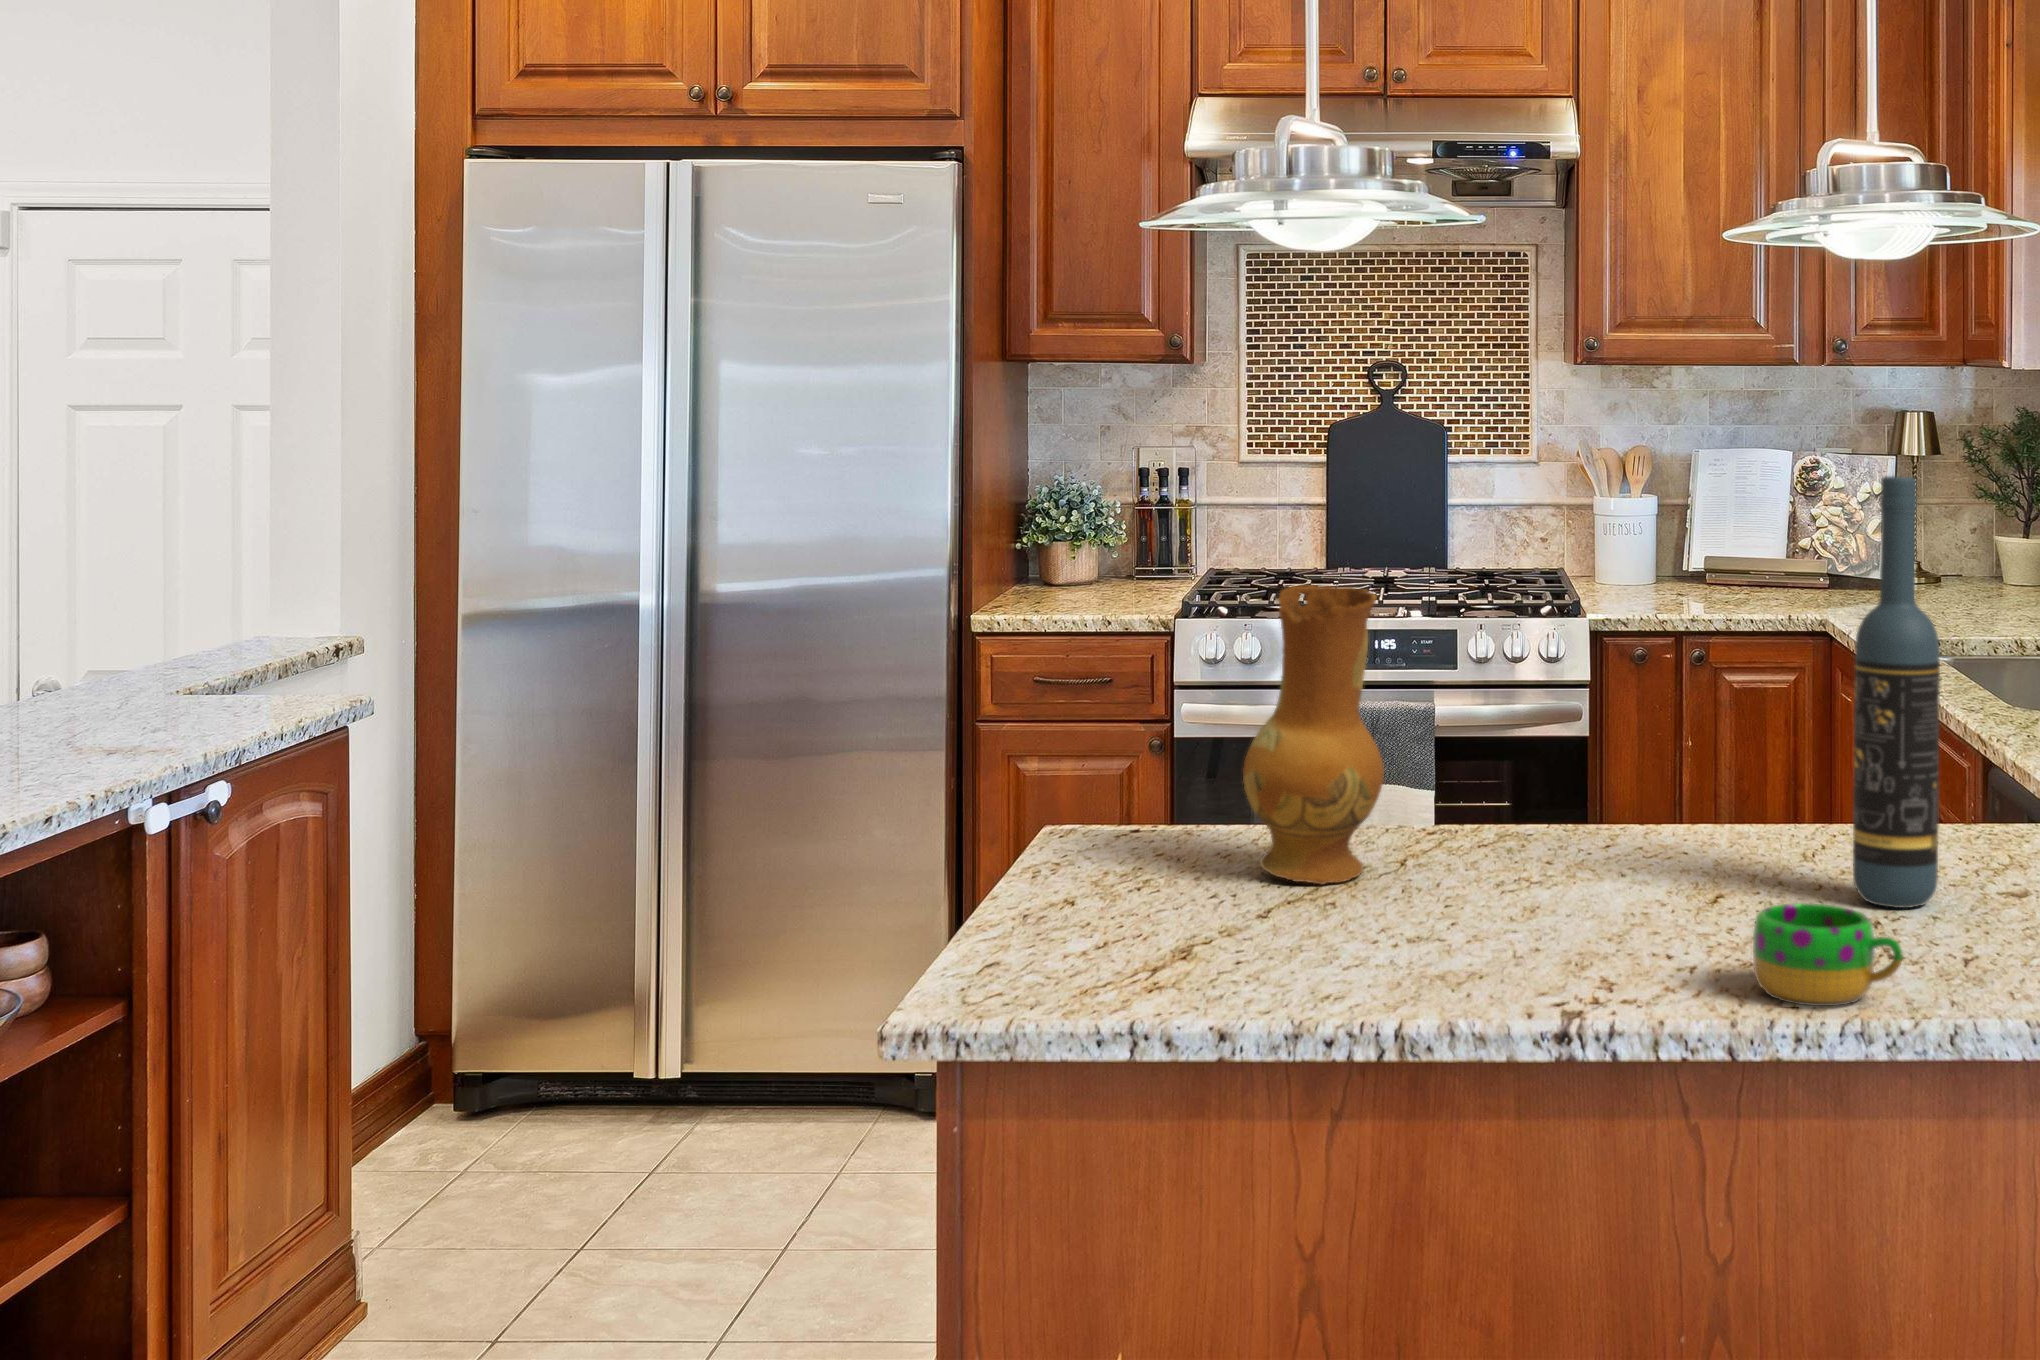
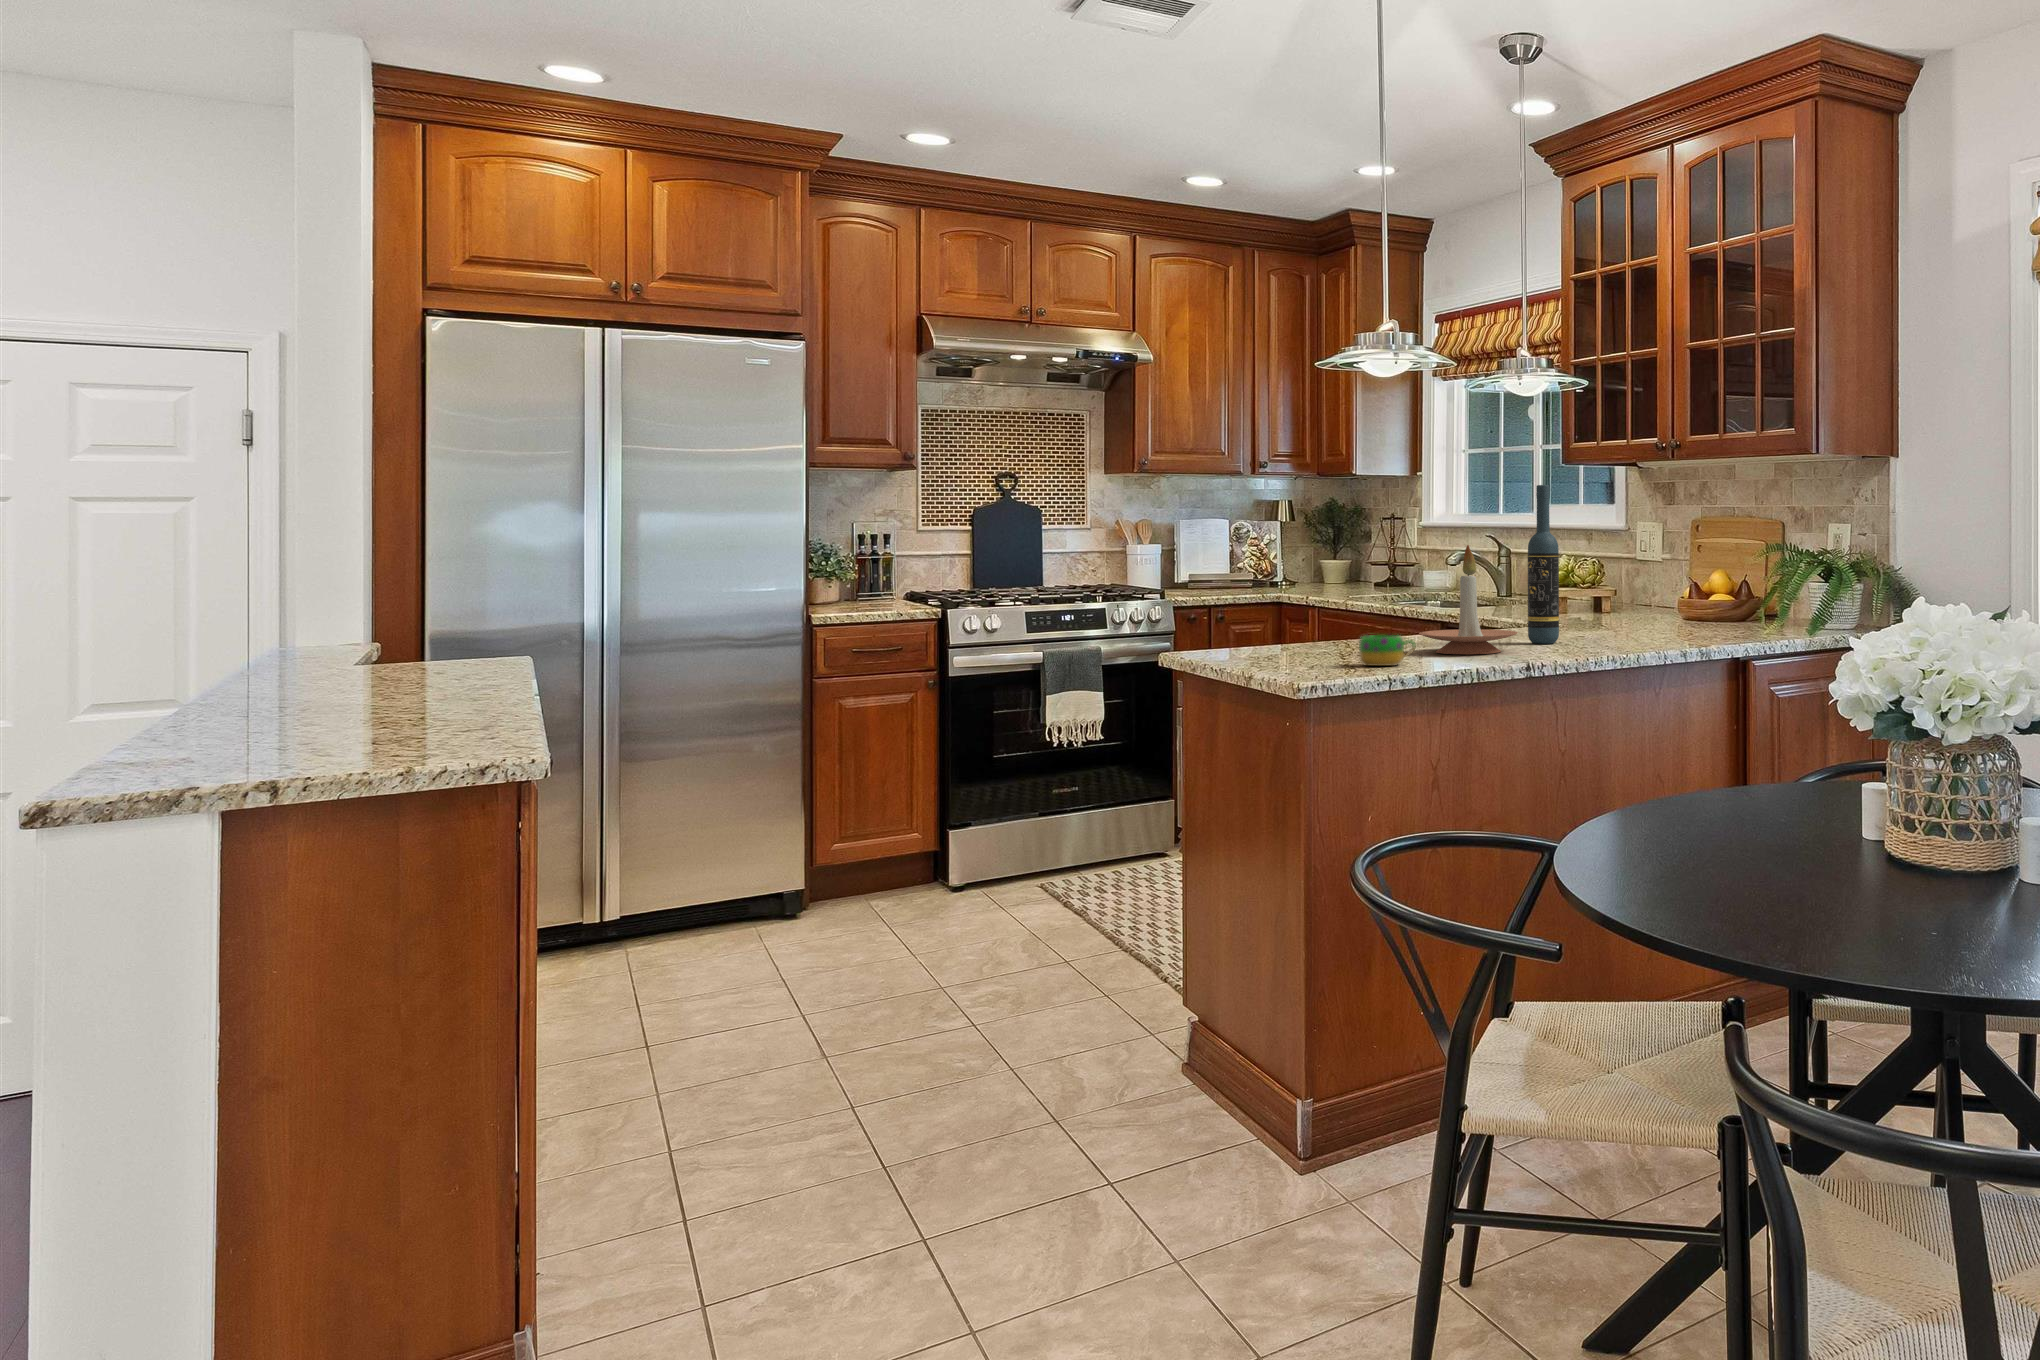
ceramic jug: present [1243,585,1384,885] -> none [1299,534,1359,655]
candle holder: none [1477,640,1737,942] -> present [1419,545,1518,654]
mug: present [1753,903,1902,1006] -> present [1359,635,1415,666]

